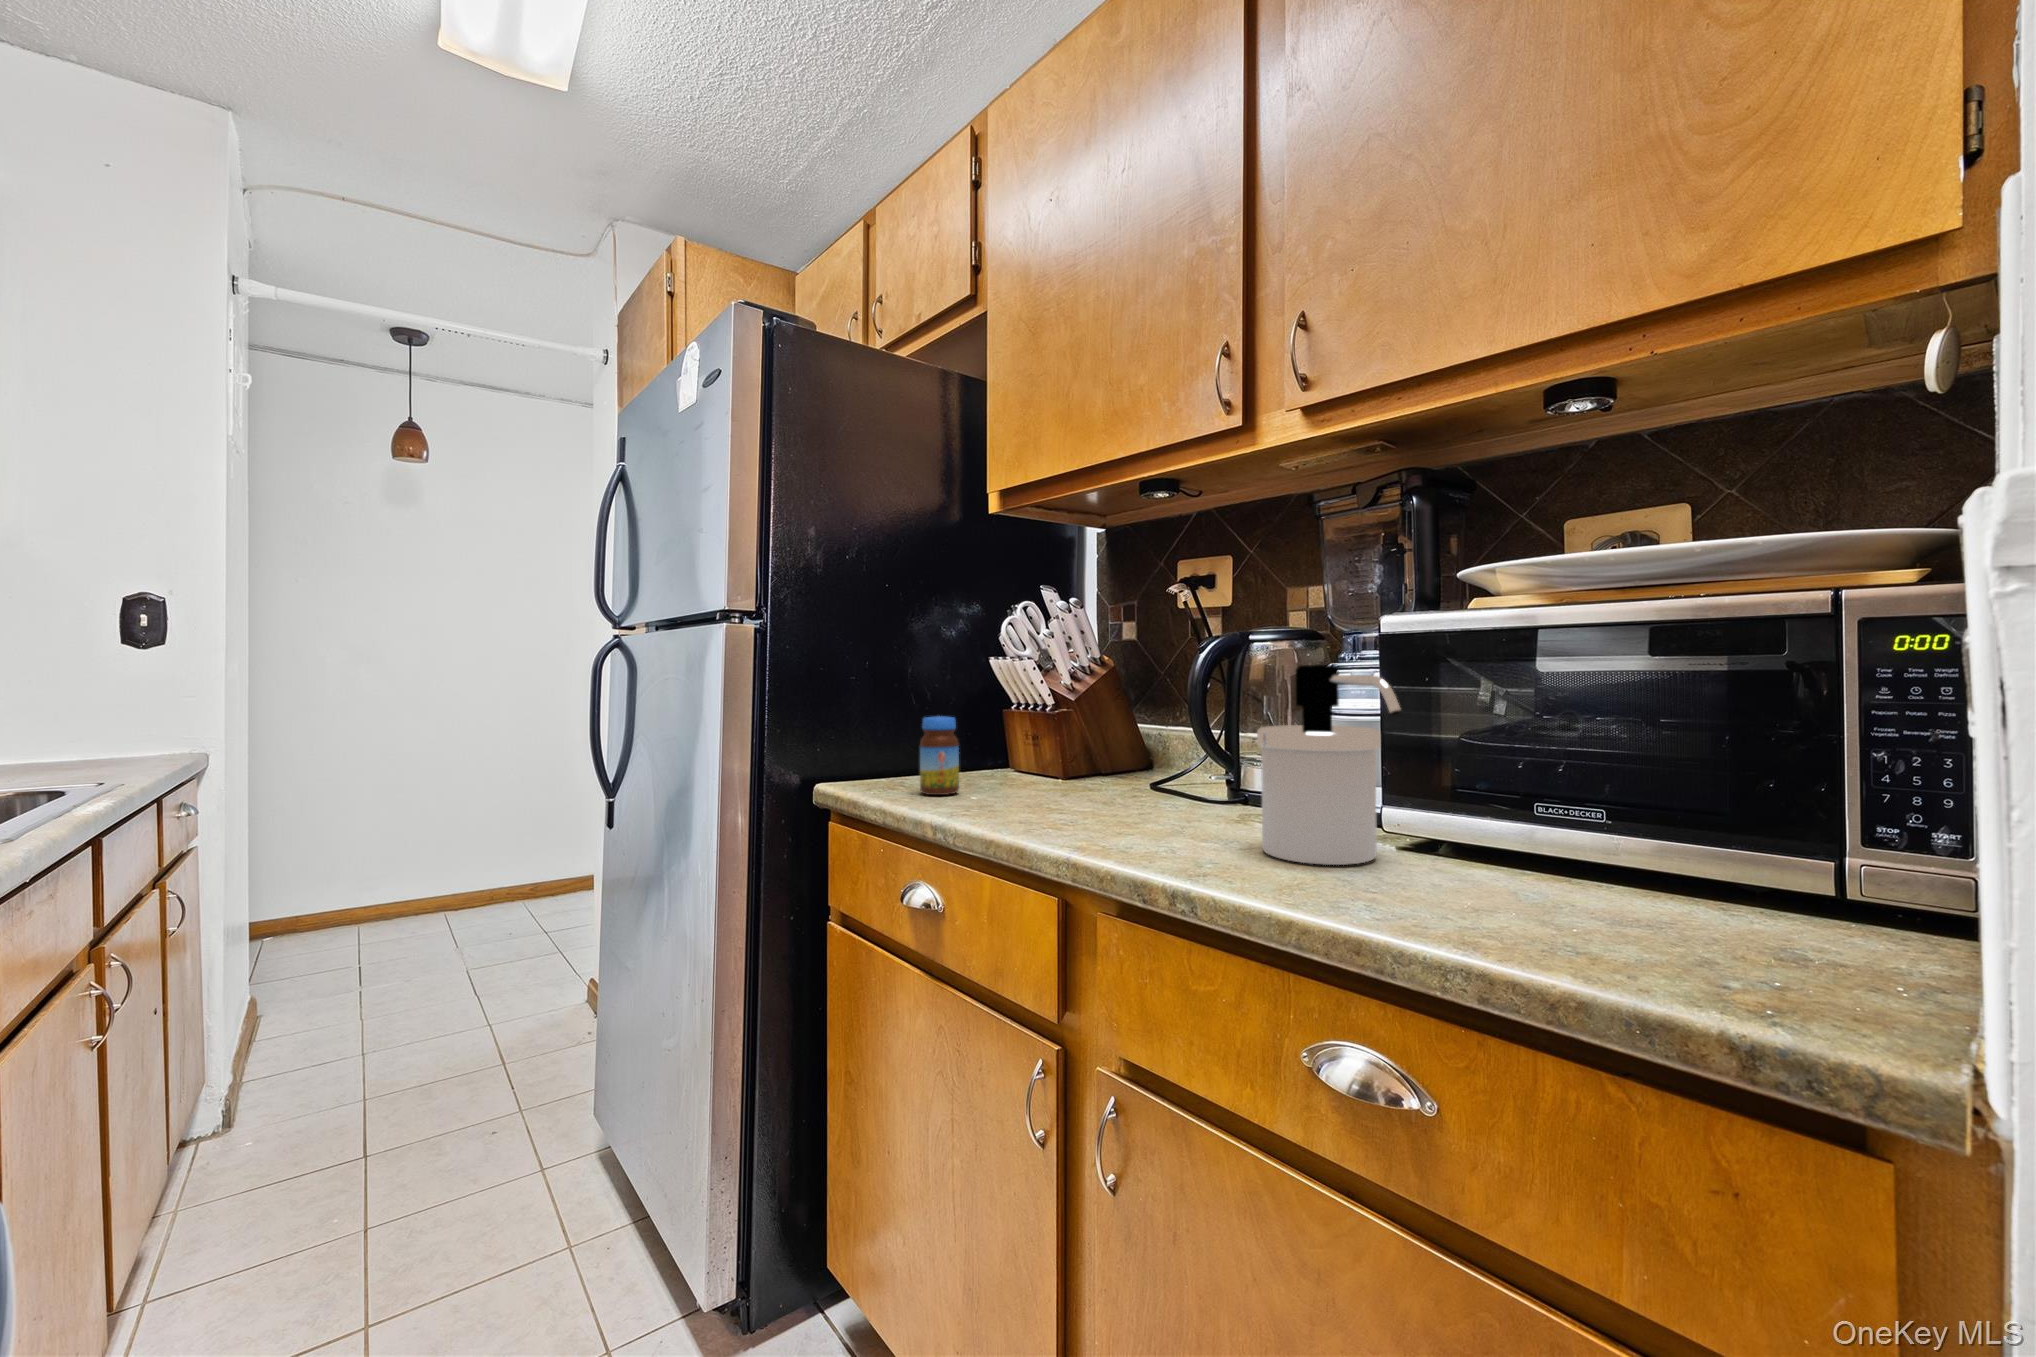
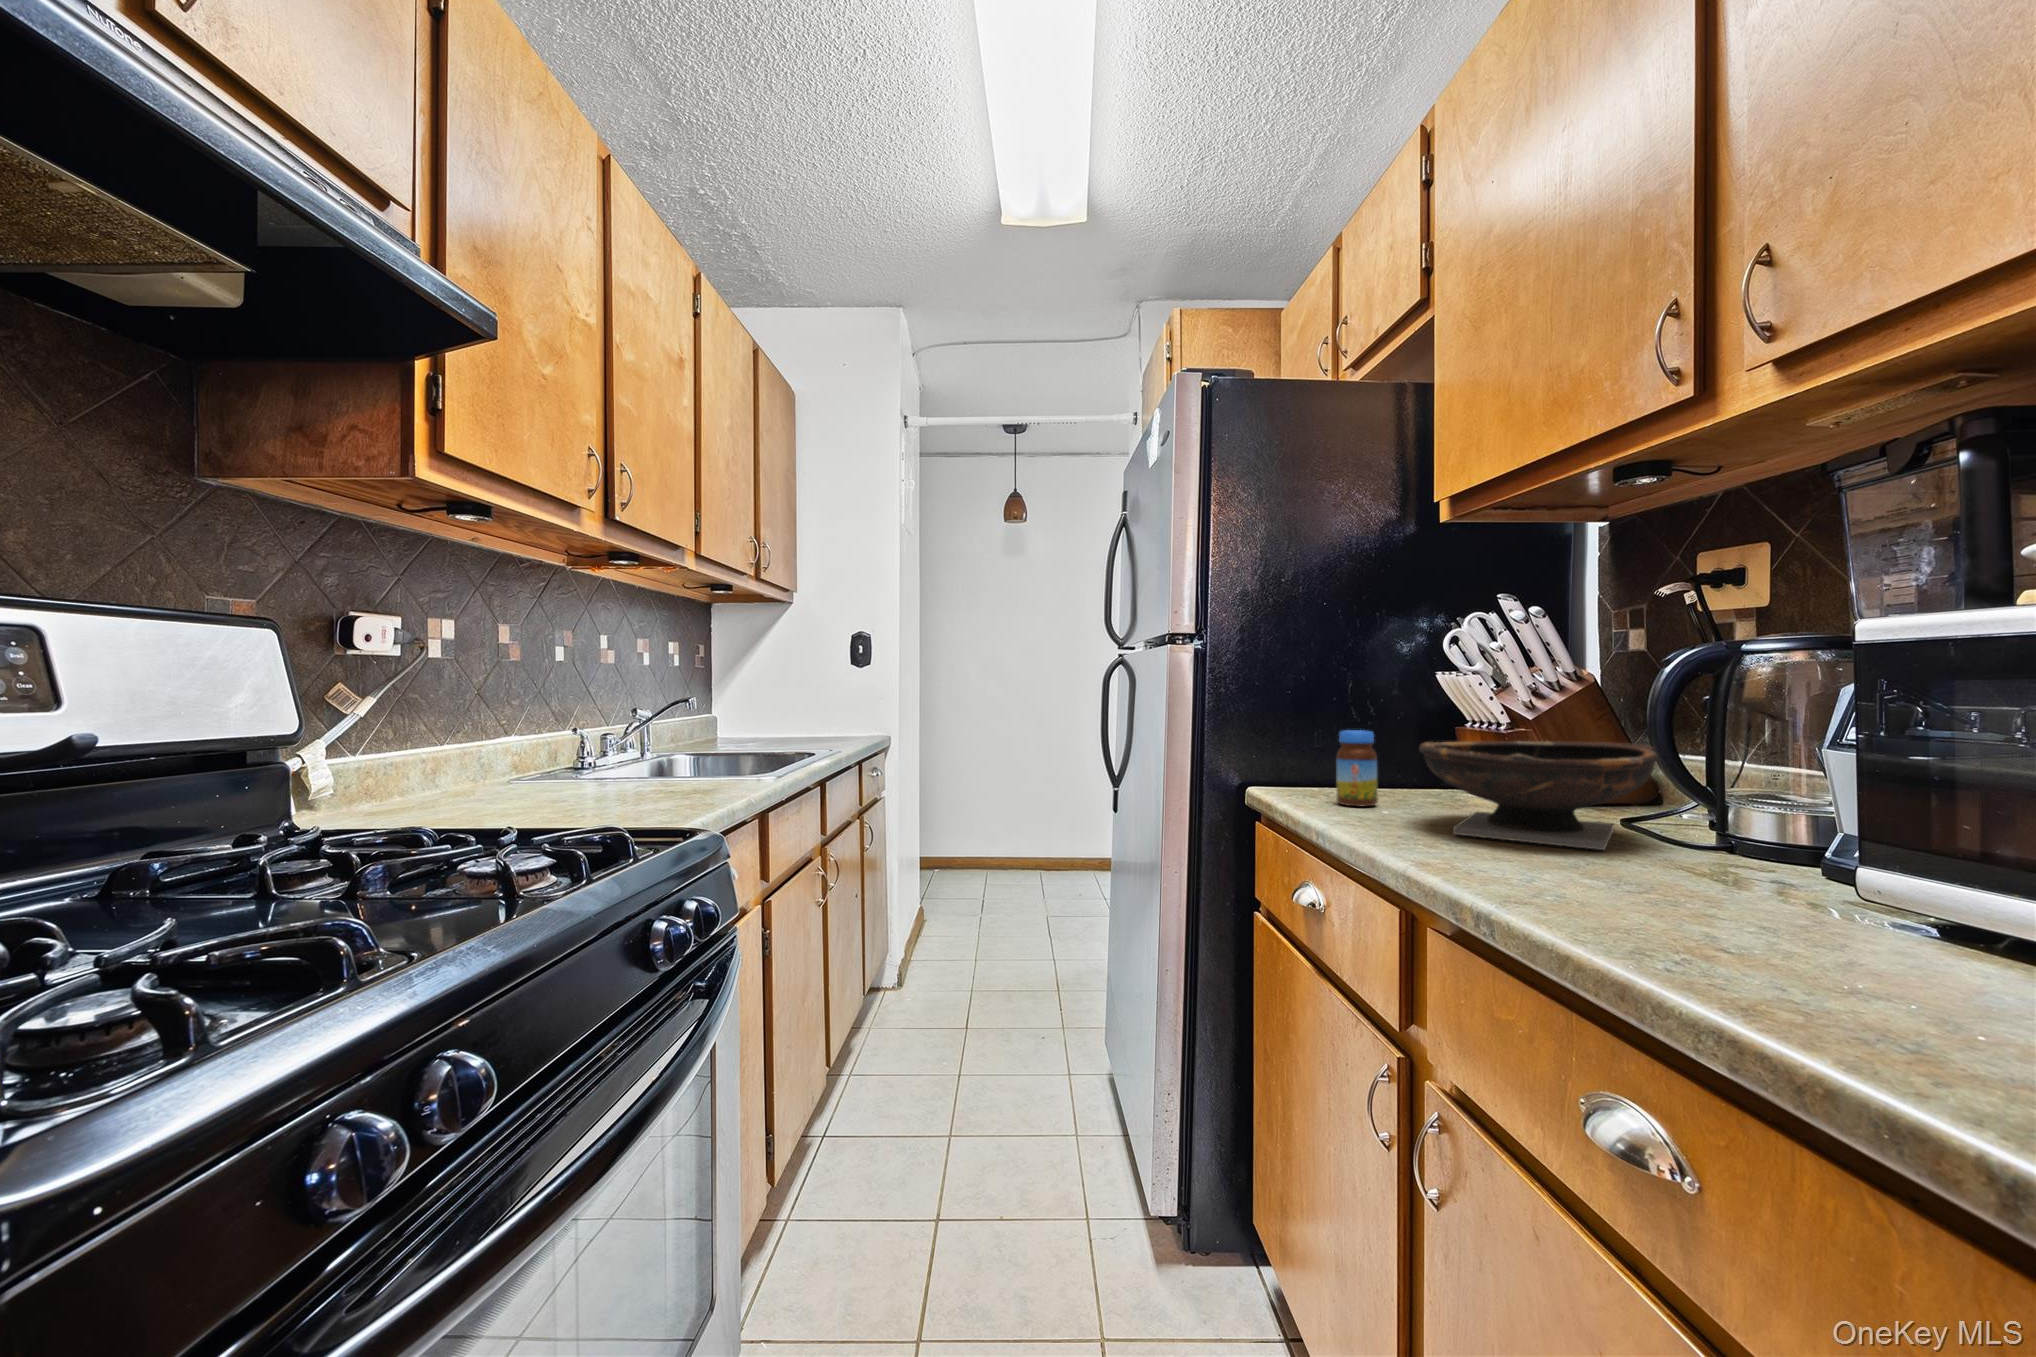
soap dispenser: present [1257,665,1401,865] -> none [1634,687,1810,925]
bowl: none [1018,719,1210,814] -> present [1419,741,1659,850]

